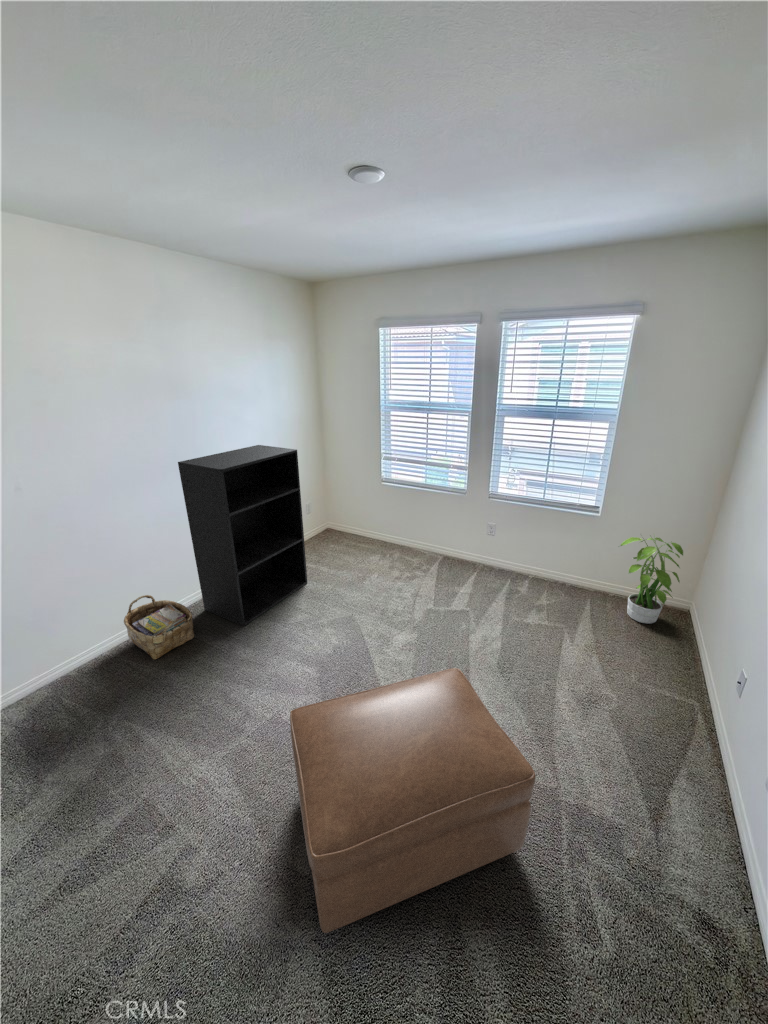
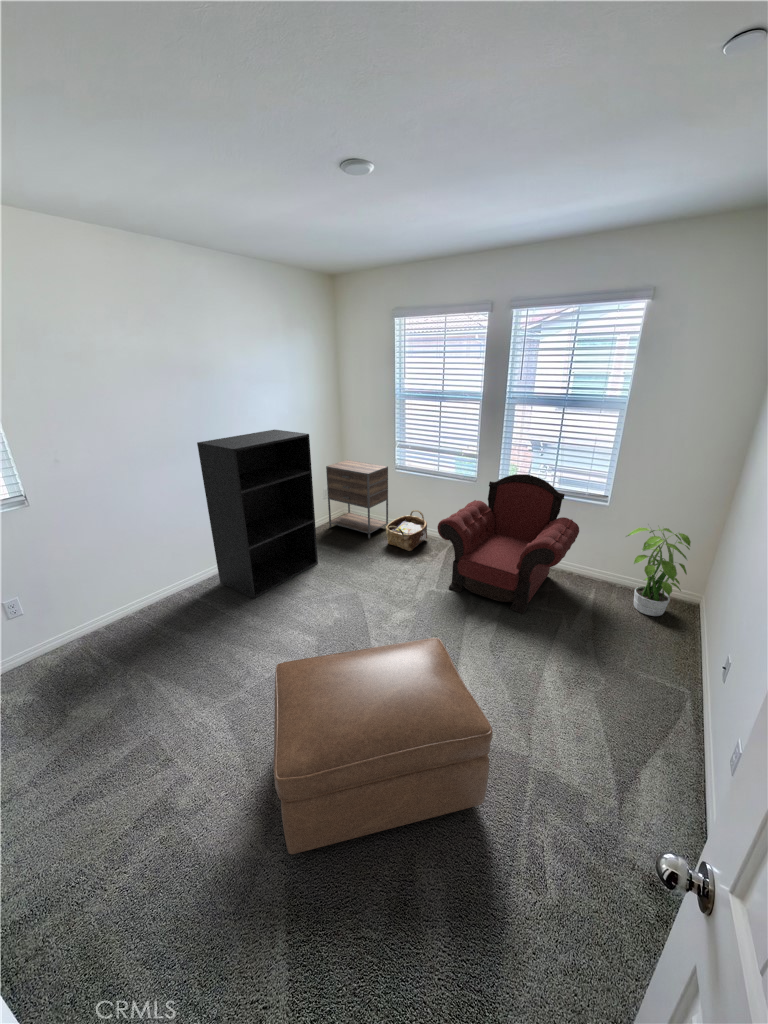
nightstand: none [310,473,375,554] -> present [326,460,388,539]
armchair: none [433,486,572,628] -> present [438,474,579,614]
woven basket: present [124,595,194,659] -> present [386,510,427,551]

